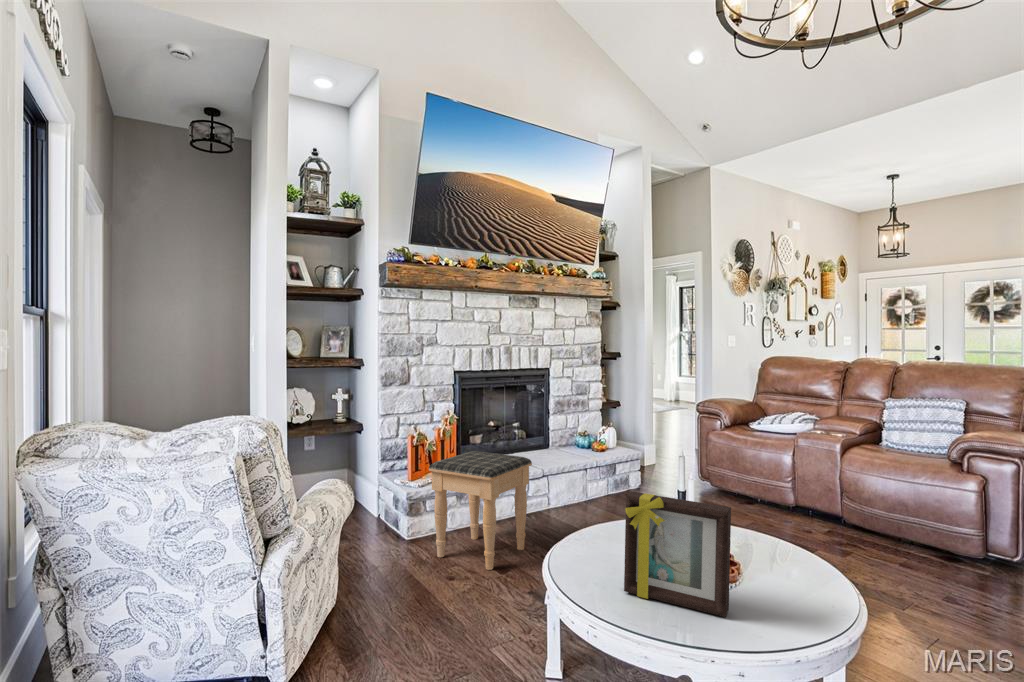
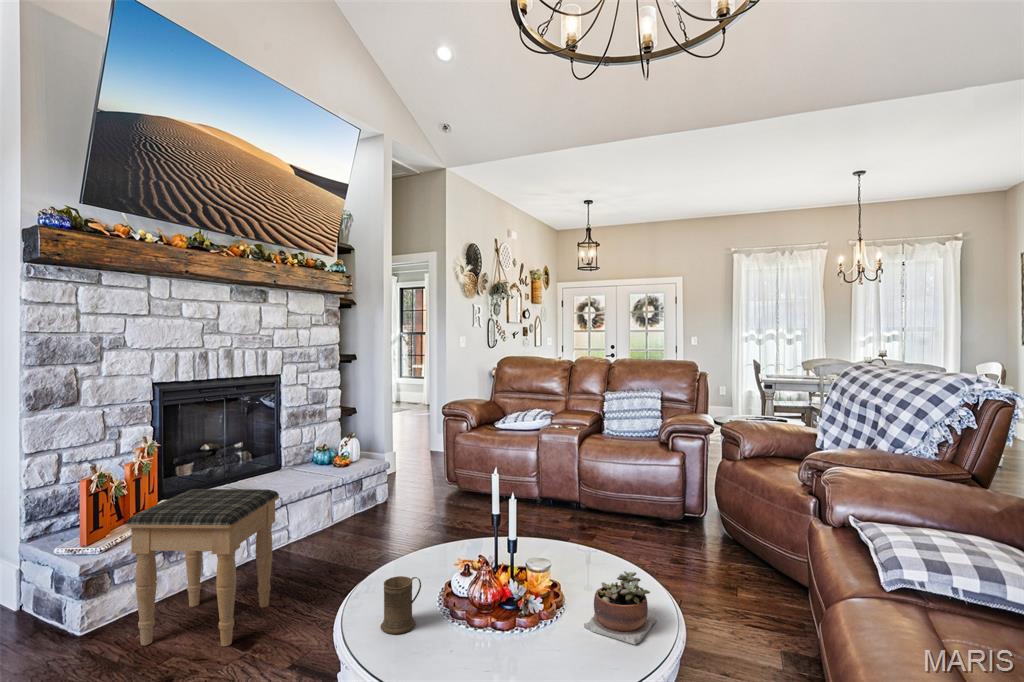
picture frame: present [624,492,731,617] -> none [458,528,577,655]
mug: none [573,526,607,570] -> present [381,576,421,634]
succulent plant: none [747,559,830,625] -> present [584,571,657,645]

